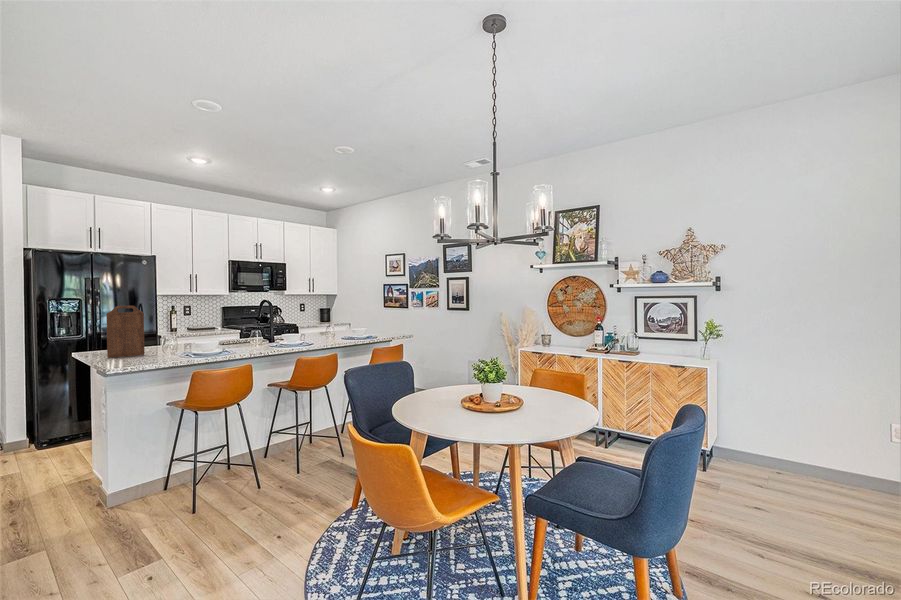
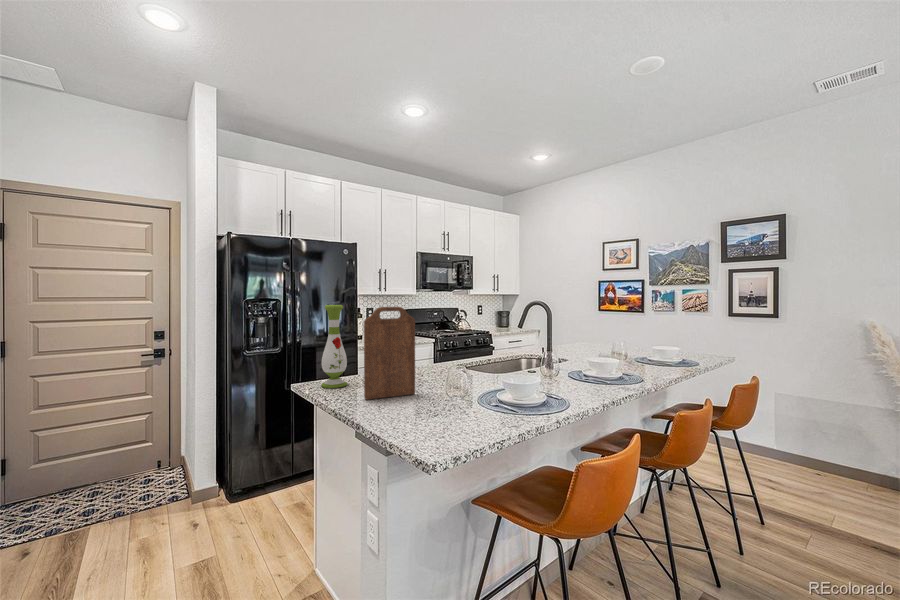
vase: none [88,305,108,354] -> present [321,305,347,388]

